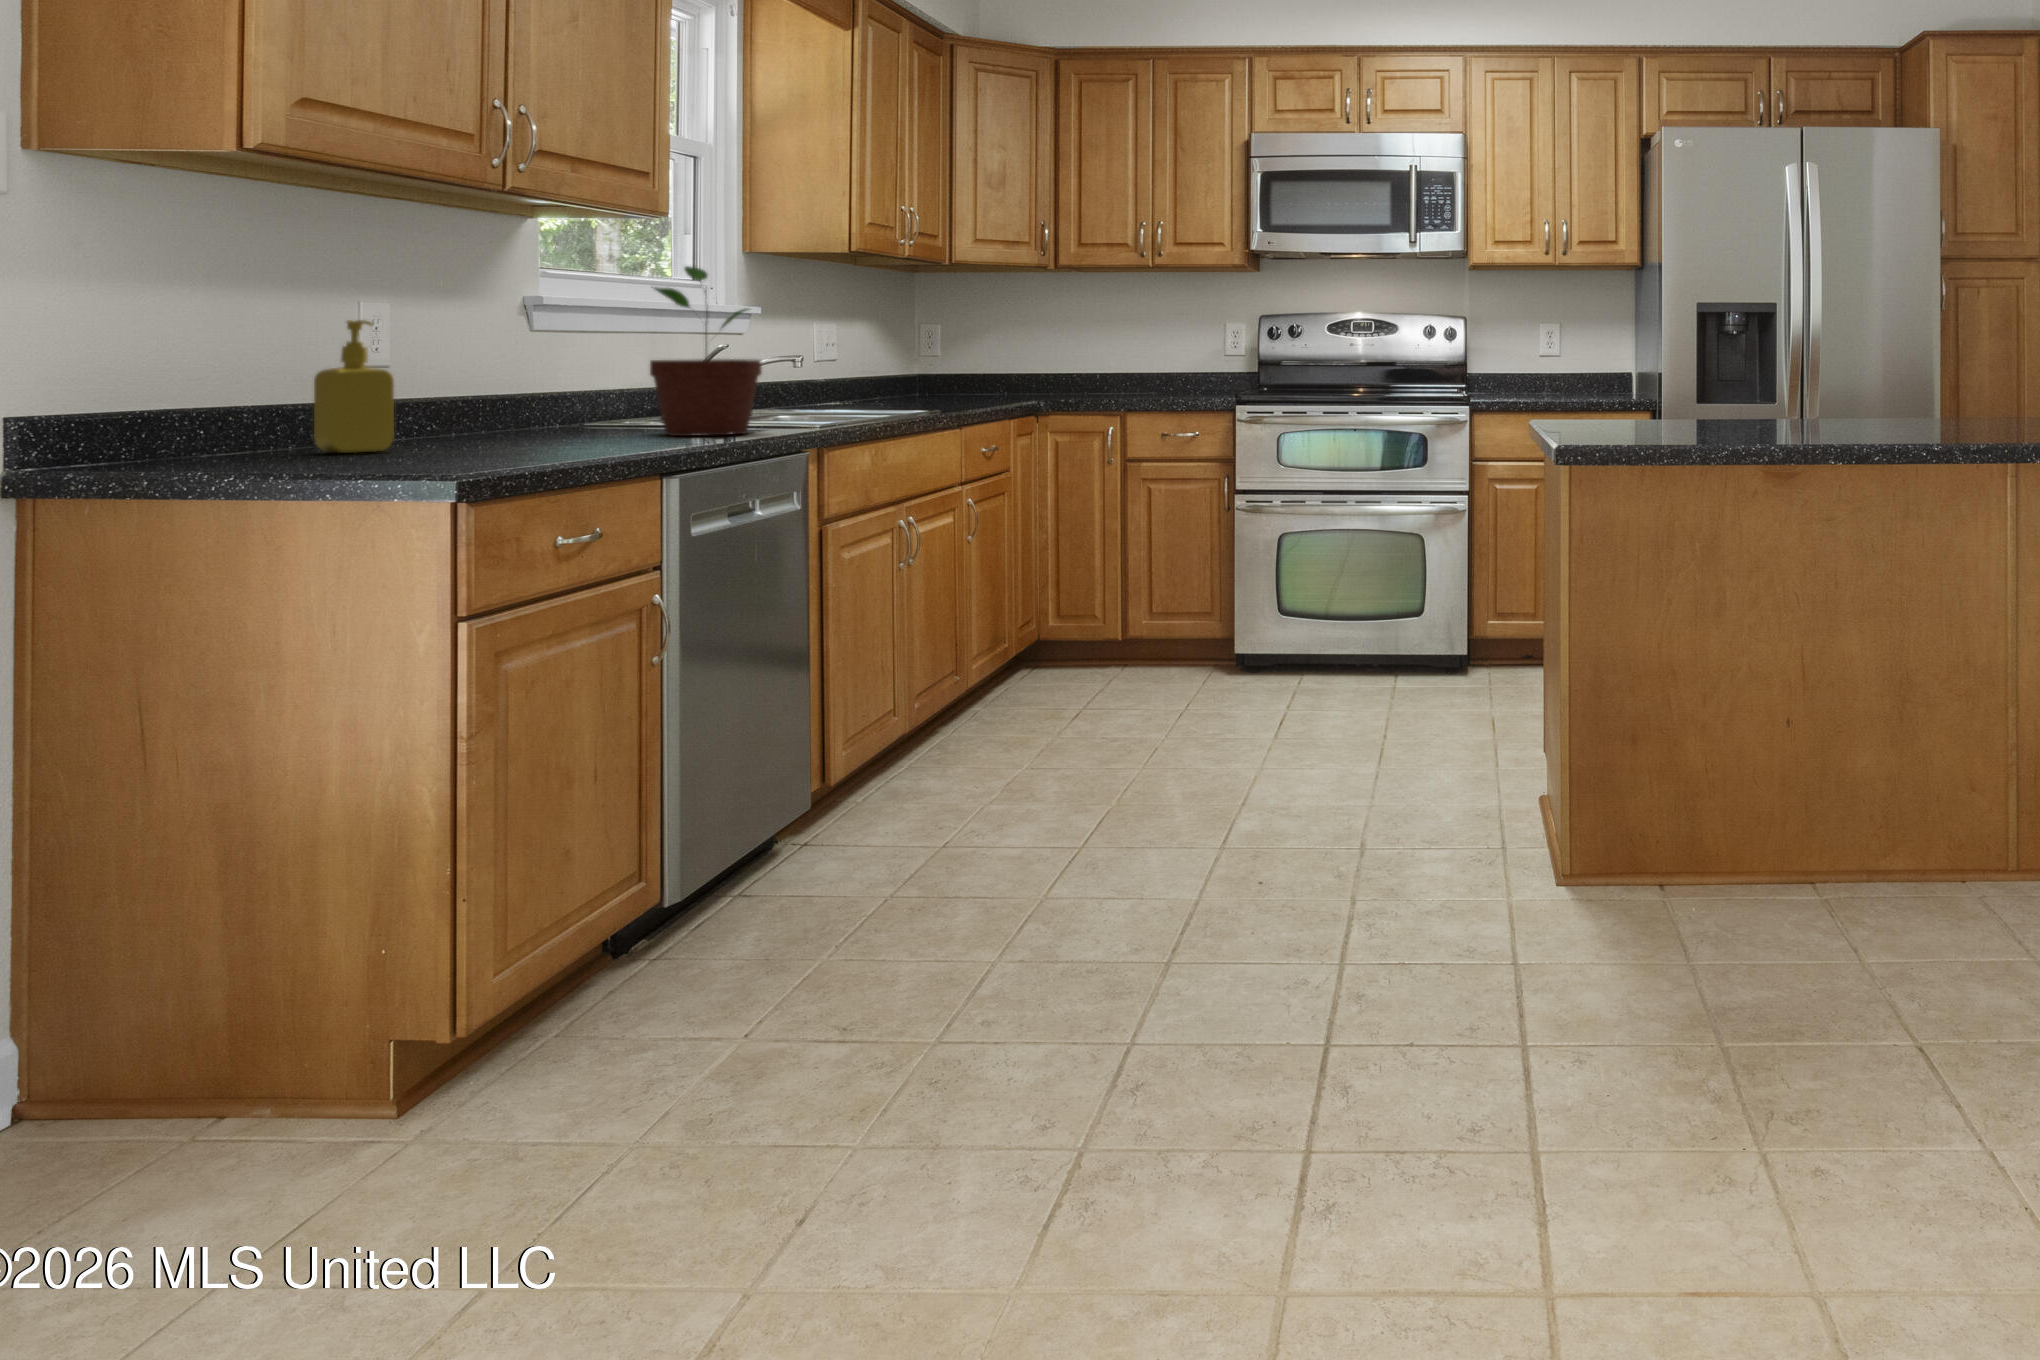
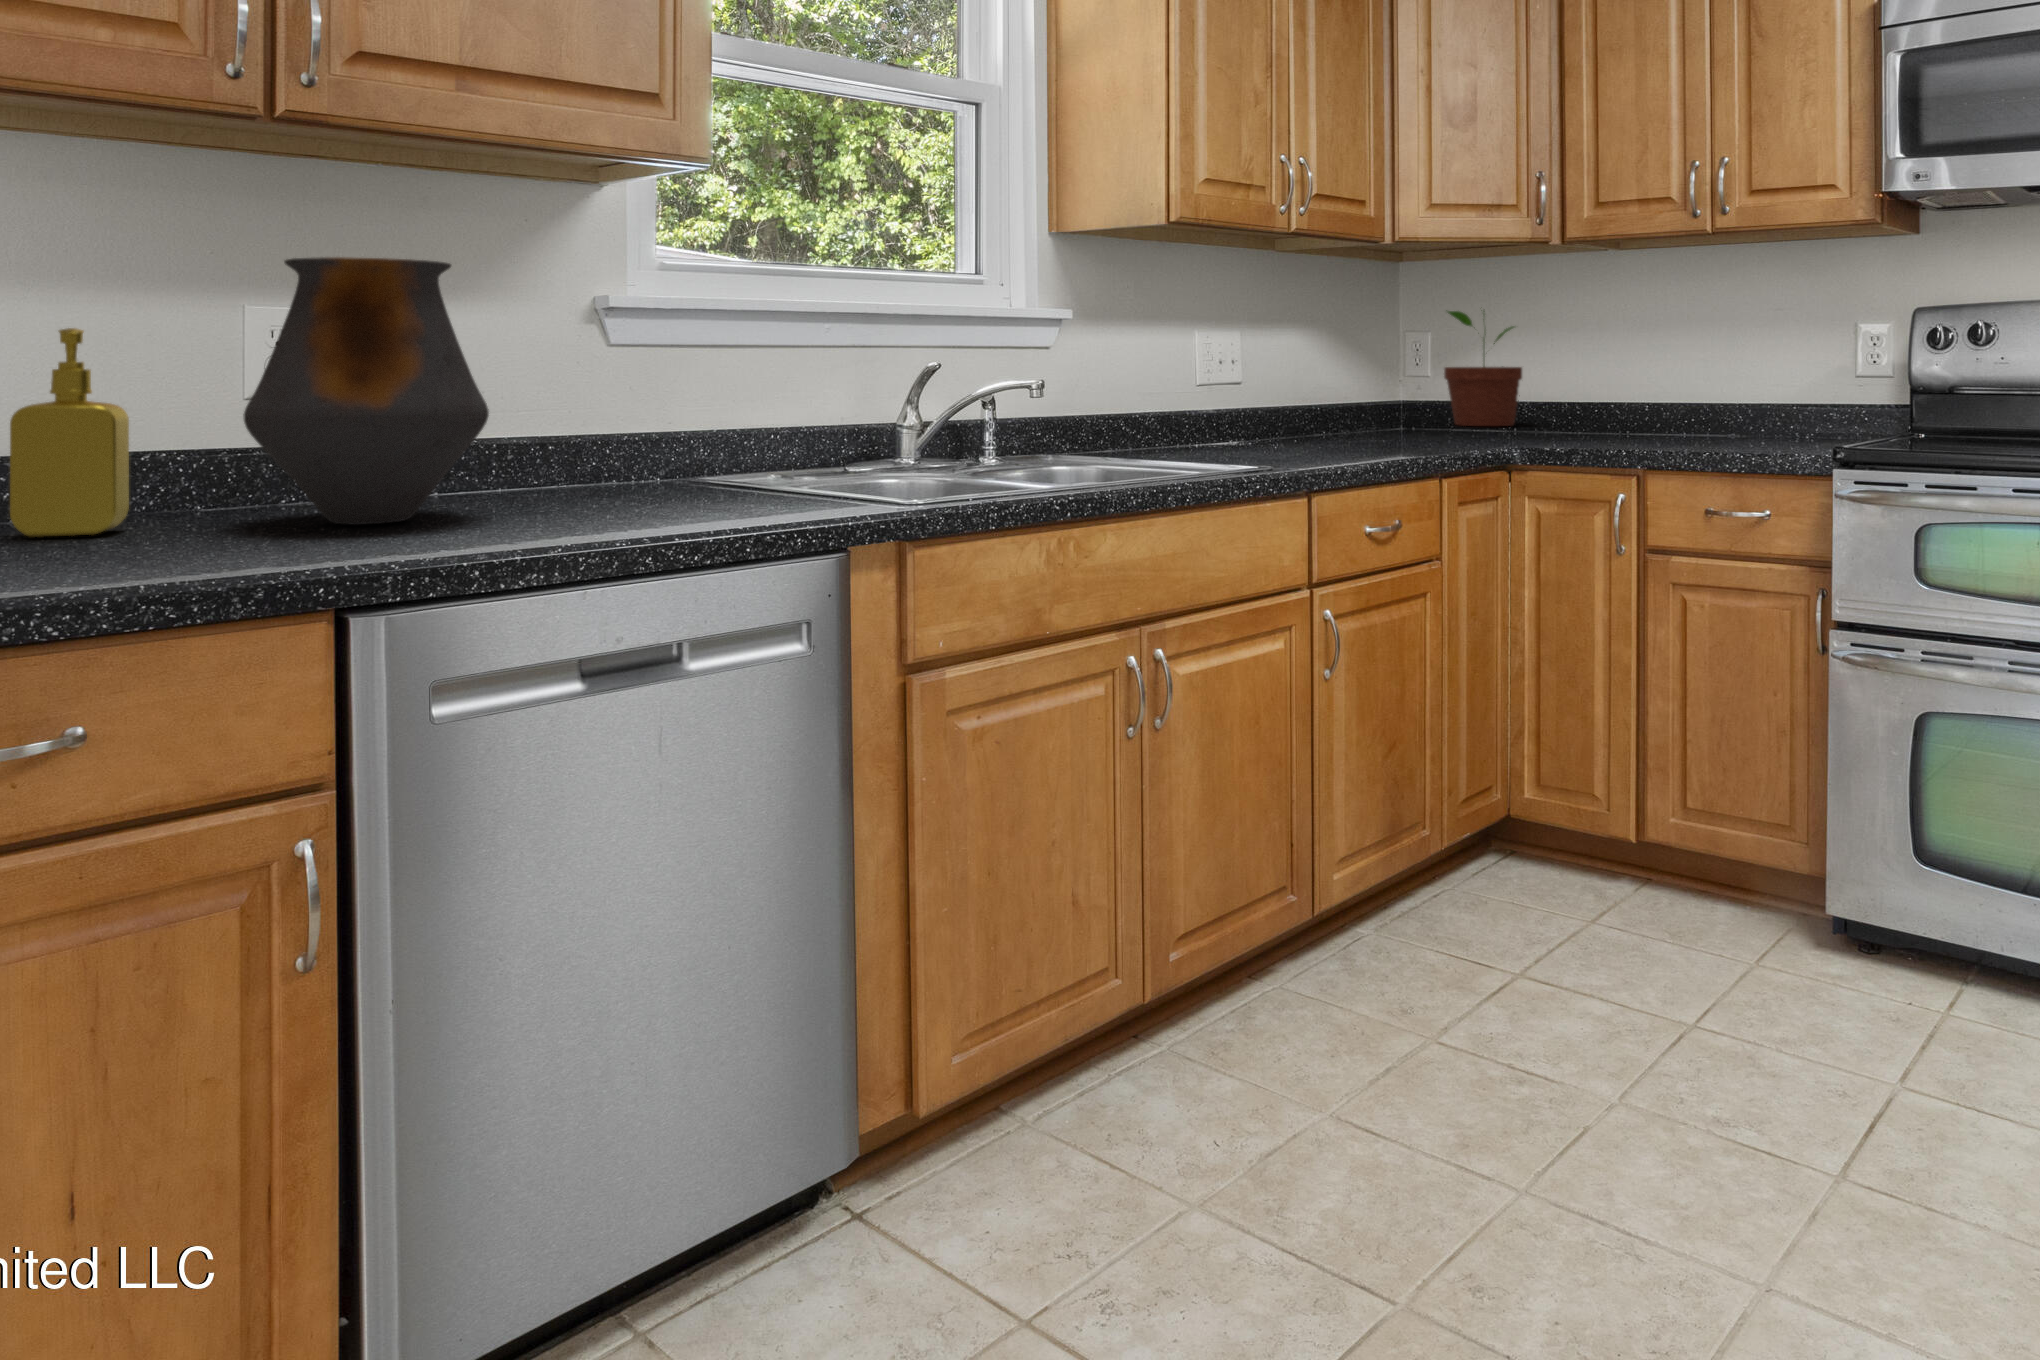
potted plant: present [650,266,762,436] -> present [1444,311,1522,426]
vase: none [439,278,601,444] -> present [243,257,489,525]

